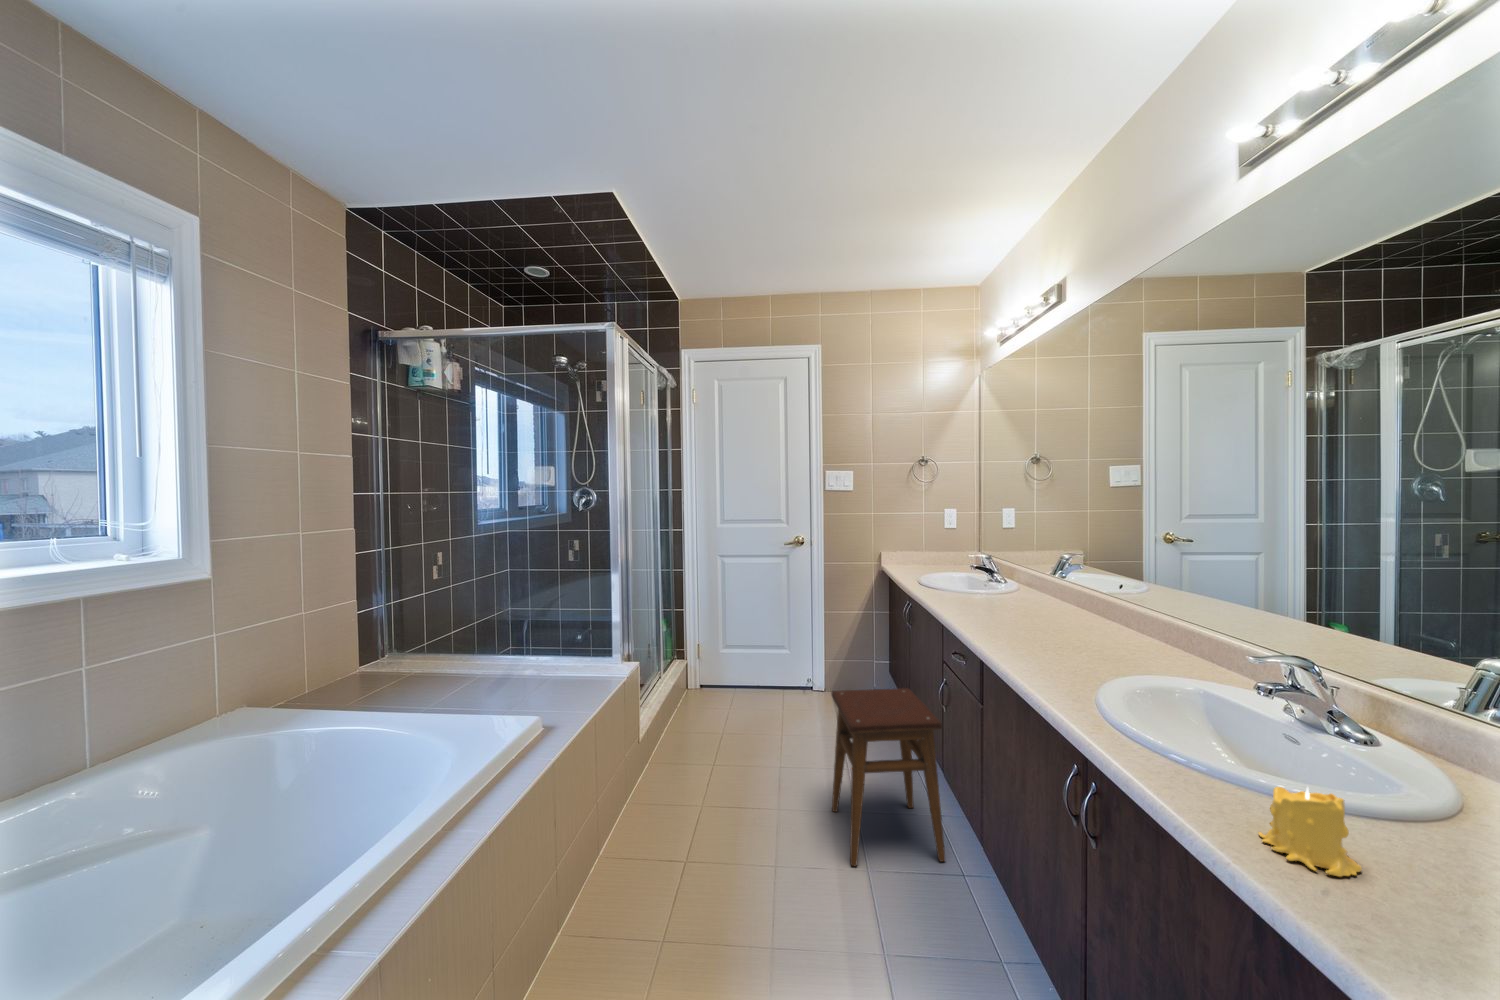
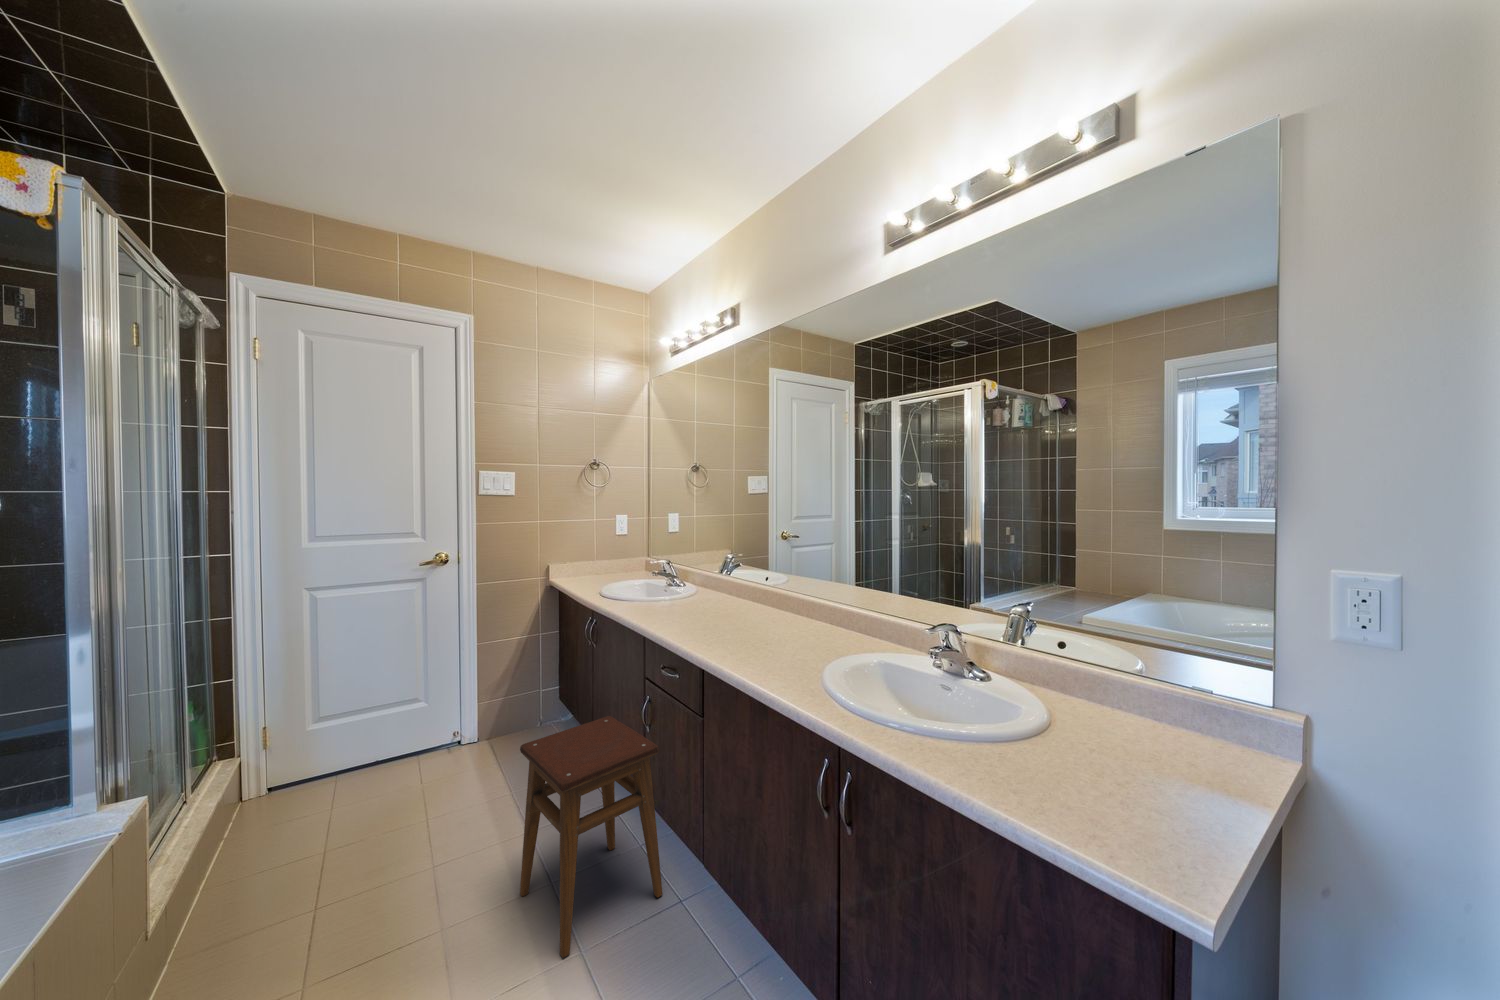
candle: present [1259,787,1362,877] -> none [1008,727,1070,796]

